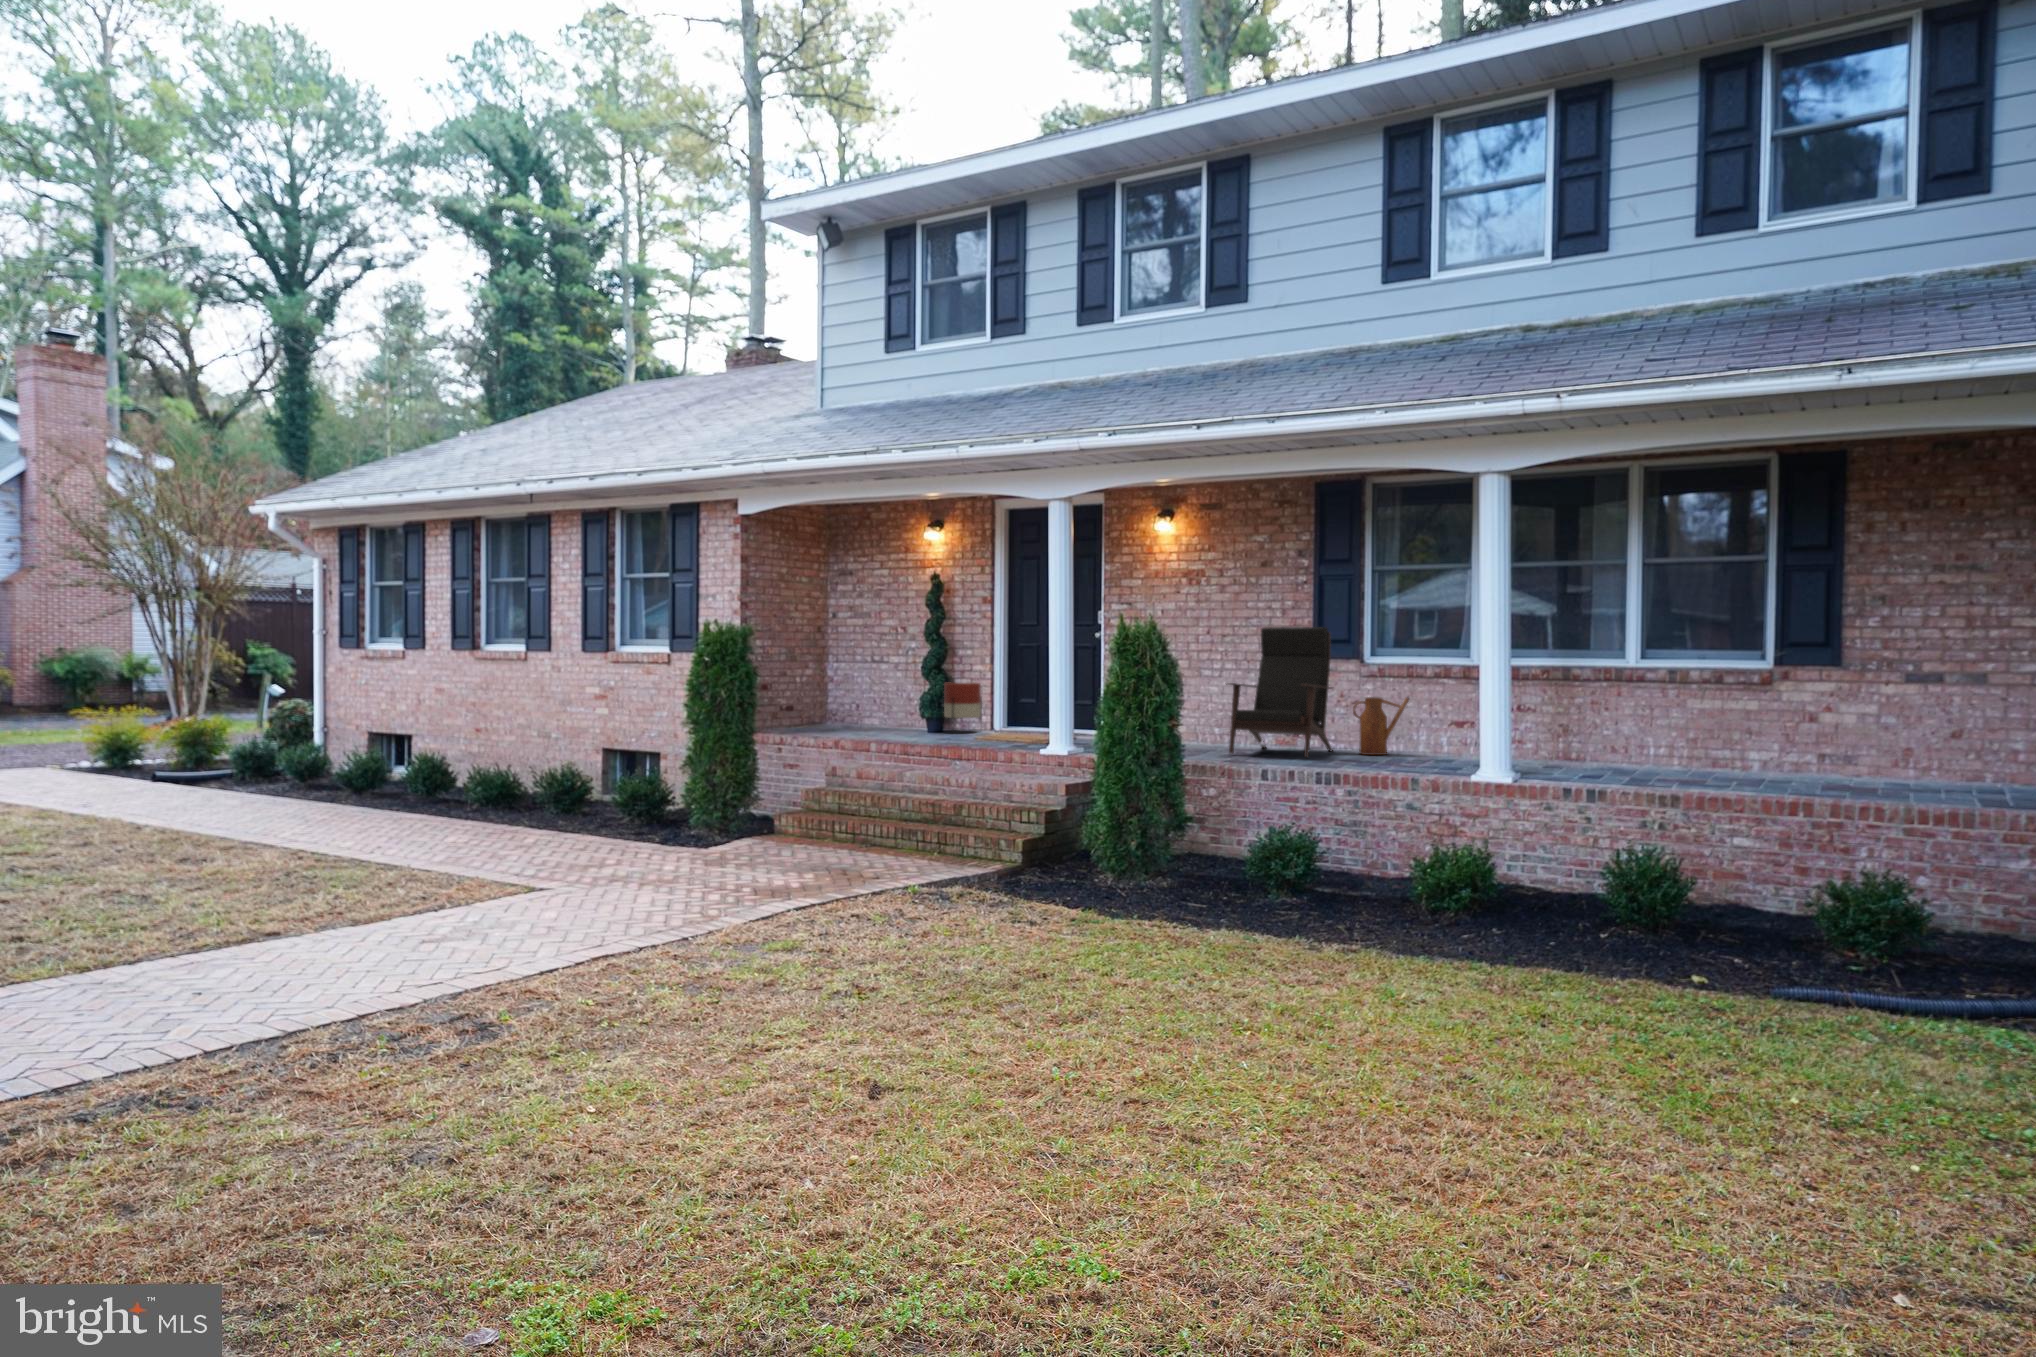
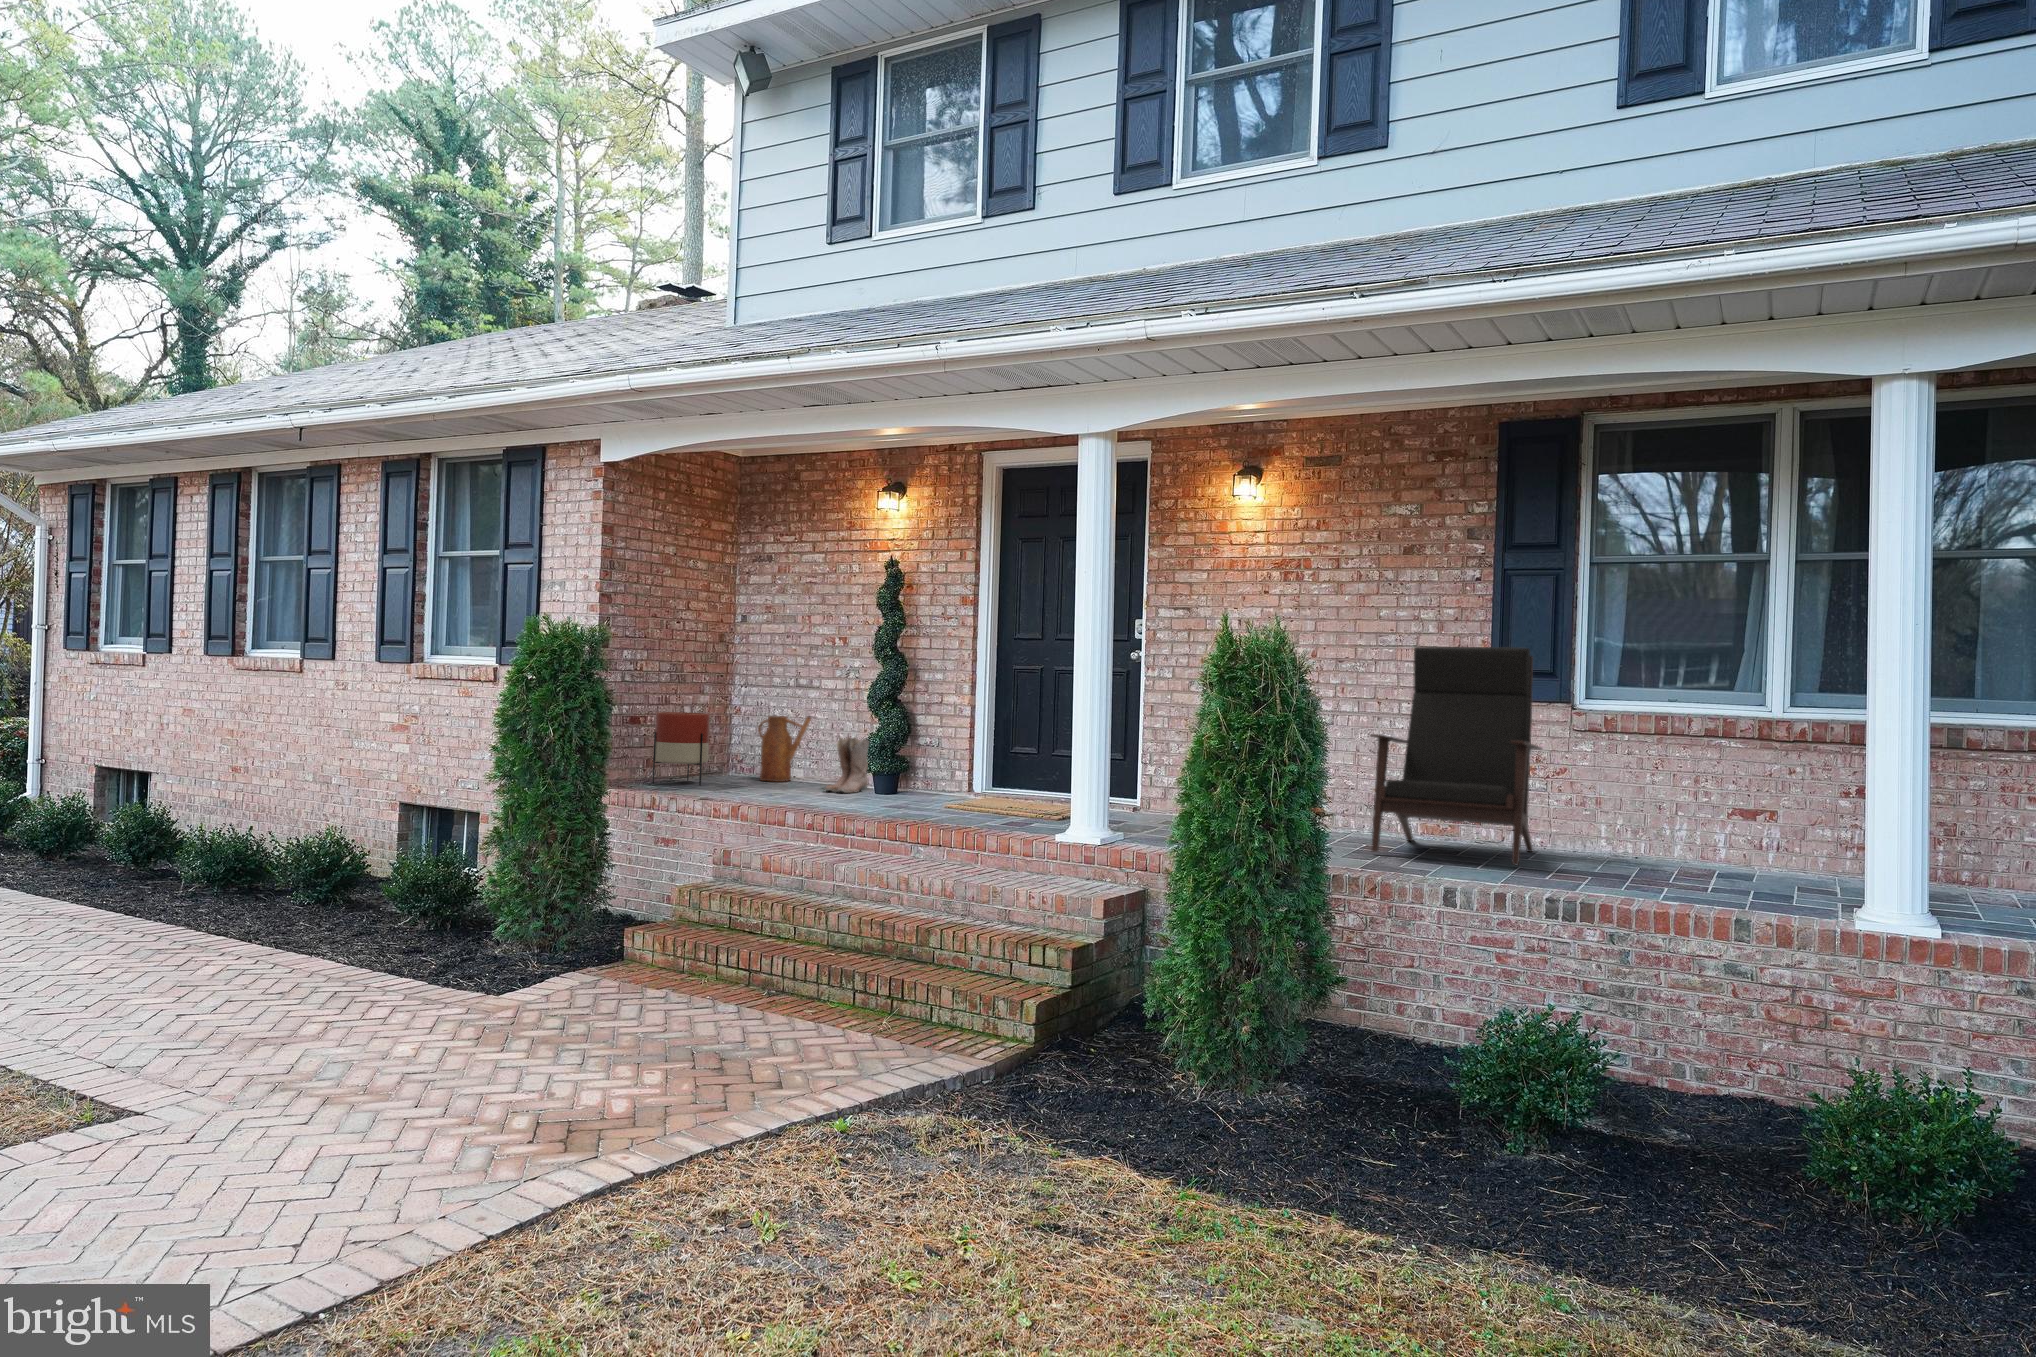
planter: present [944,683,982,719] -> present [652,712,710,785]
boots: none [896,695,926,733] -> present [825,737,869,793]
watering can: present [1353,697,1409,755] -> present [758,716,811,782]

